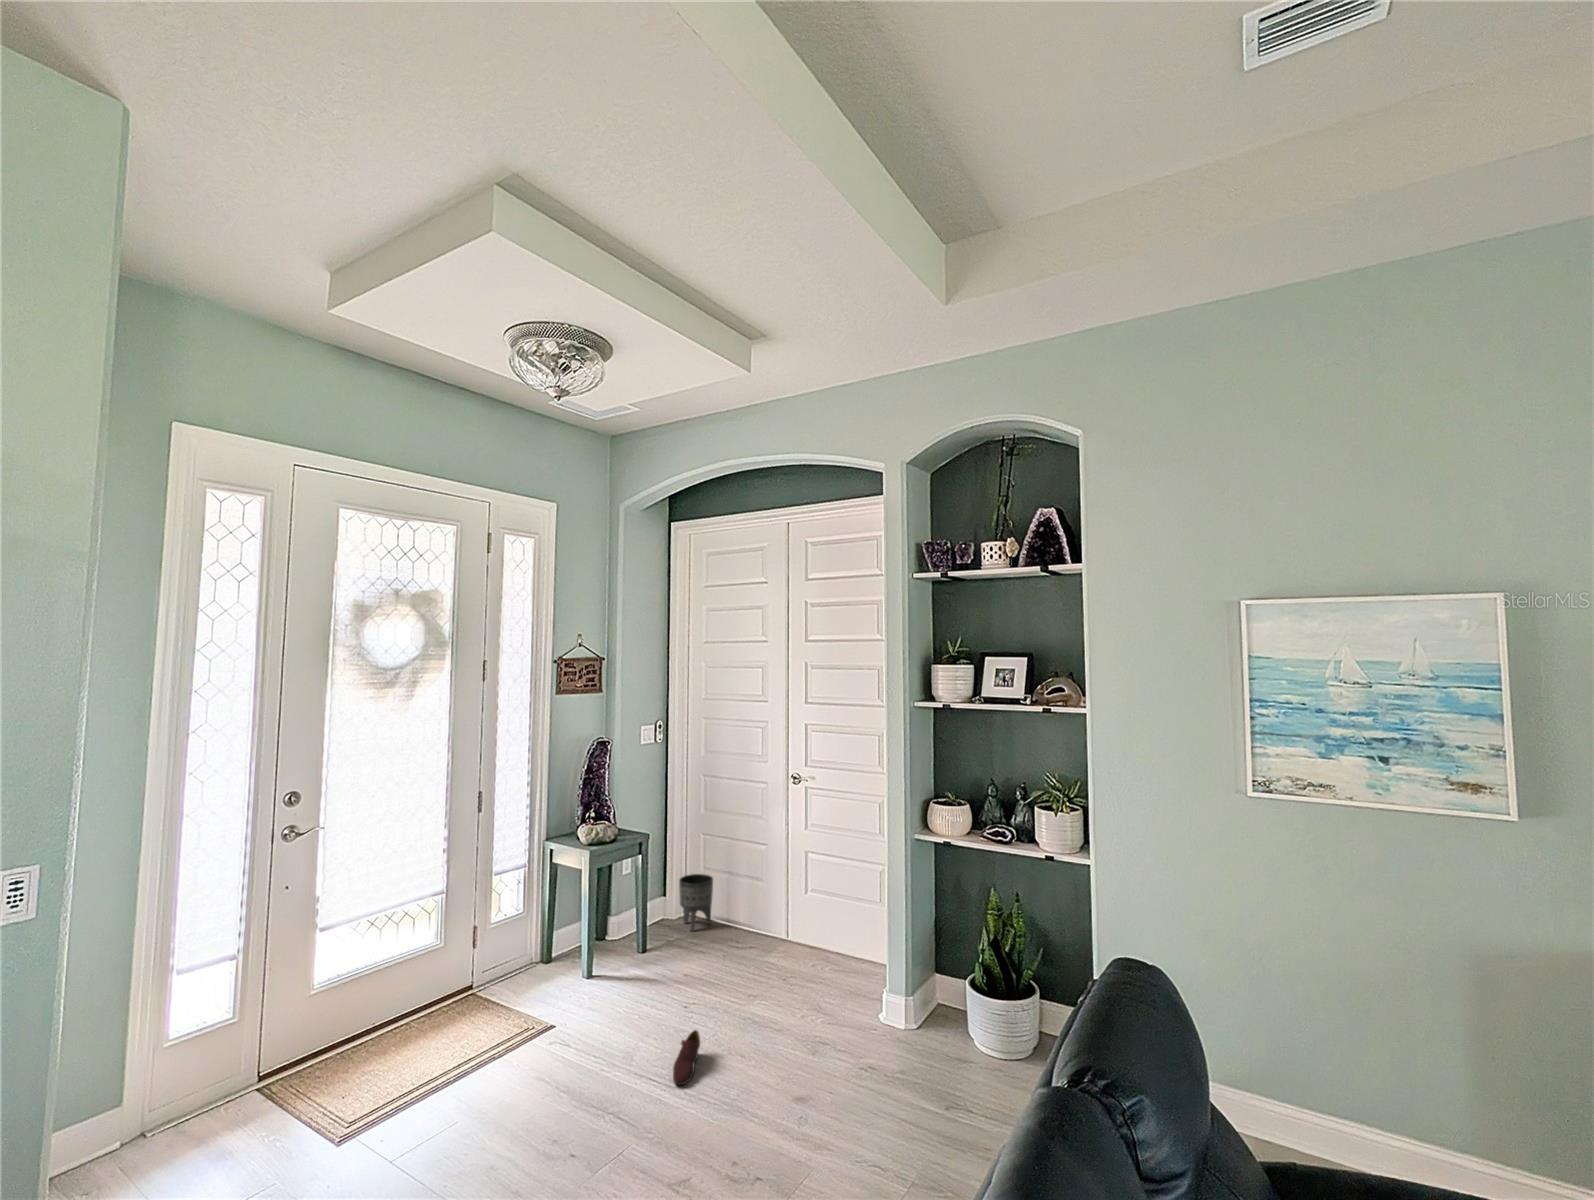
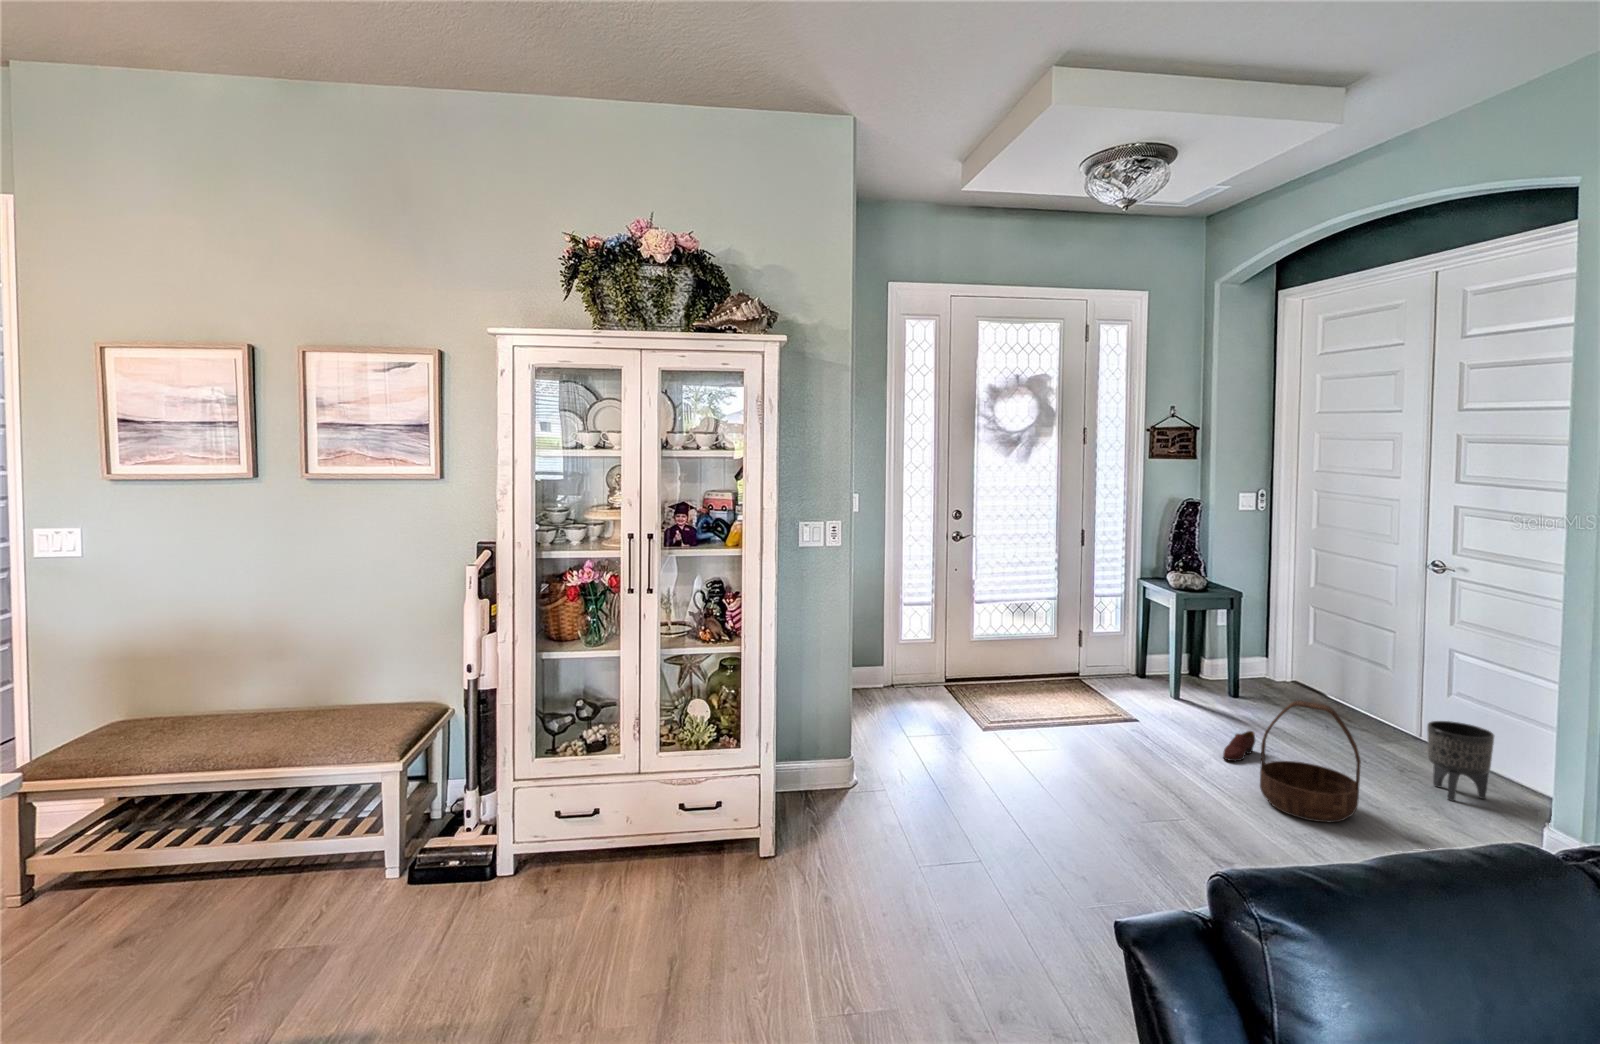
planter: present [679,874,713,932] -> present [1427,721,1494,801]
basket: none [730,1003,825,1159] -> present [1260,701,1361,822]

